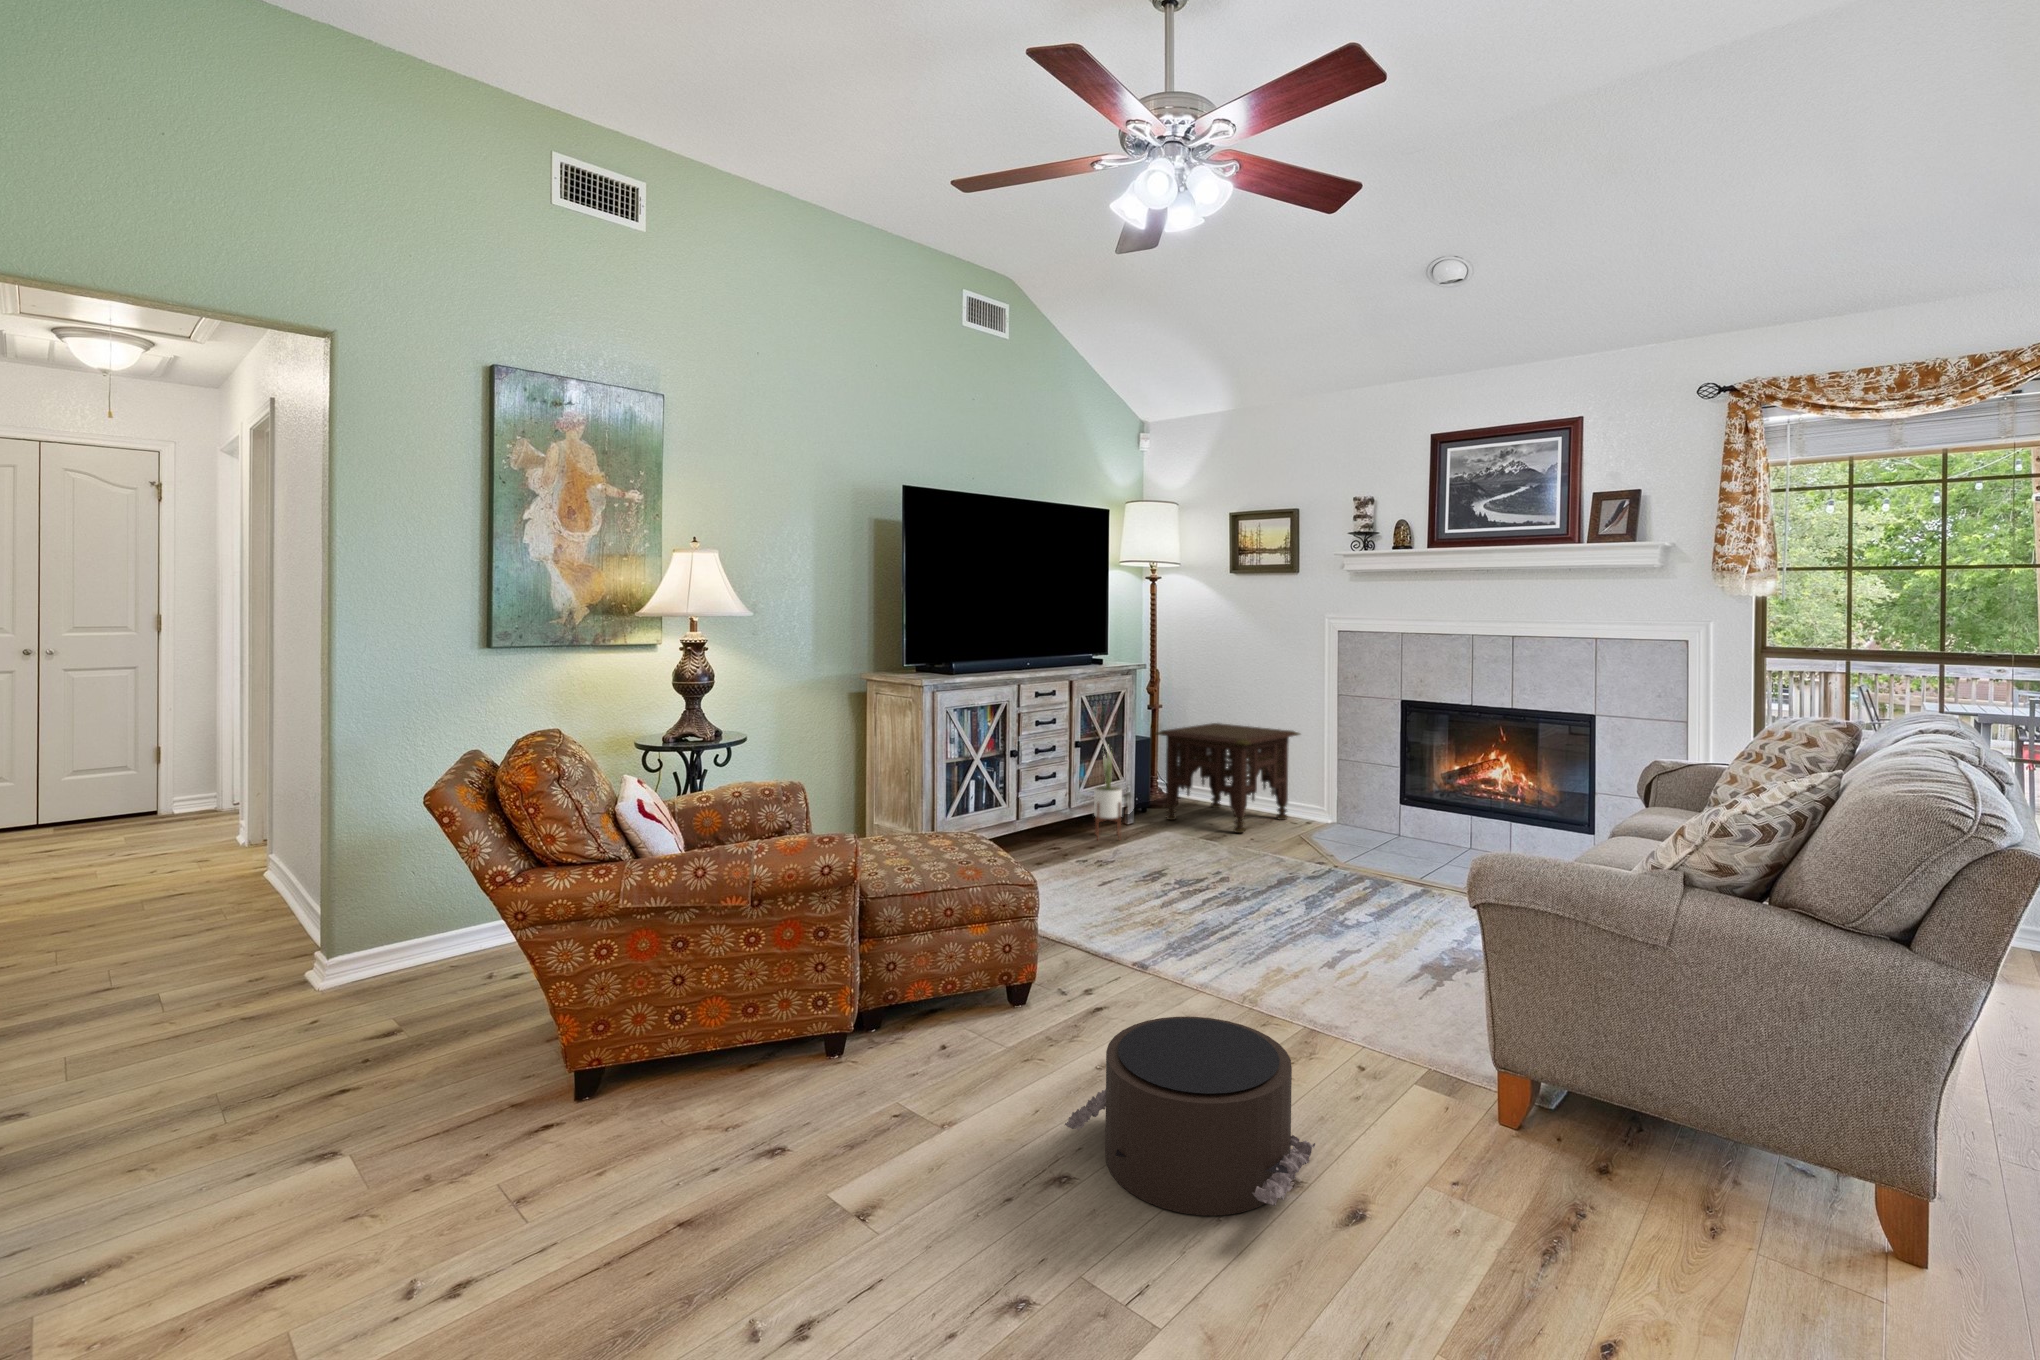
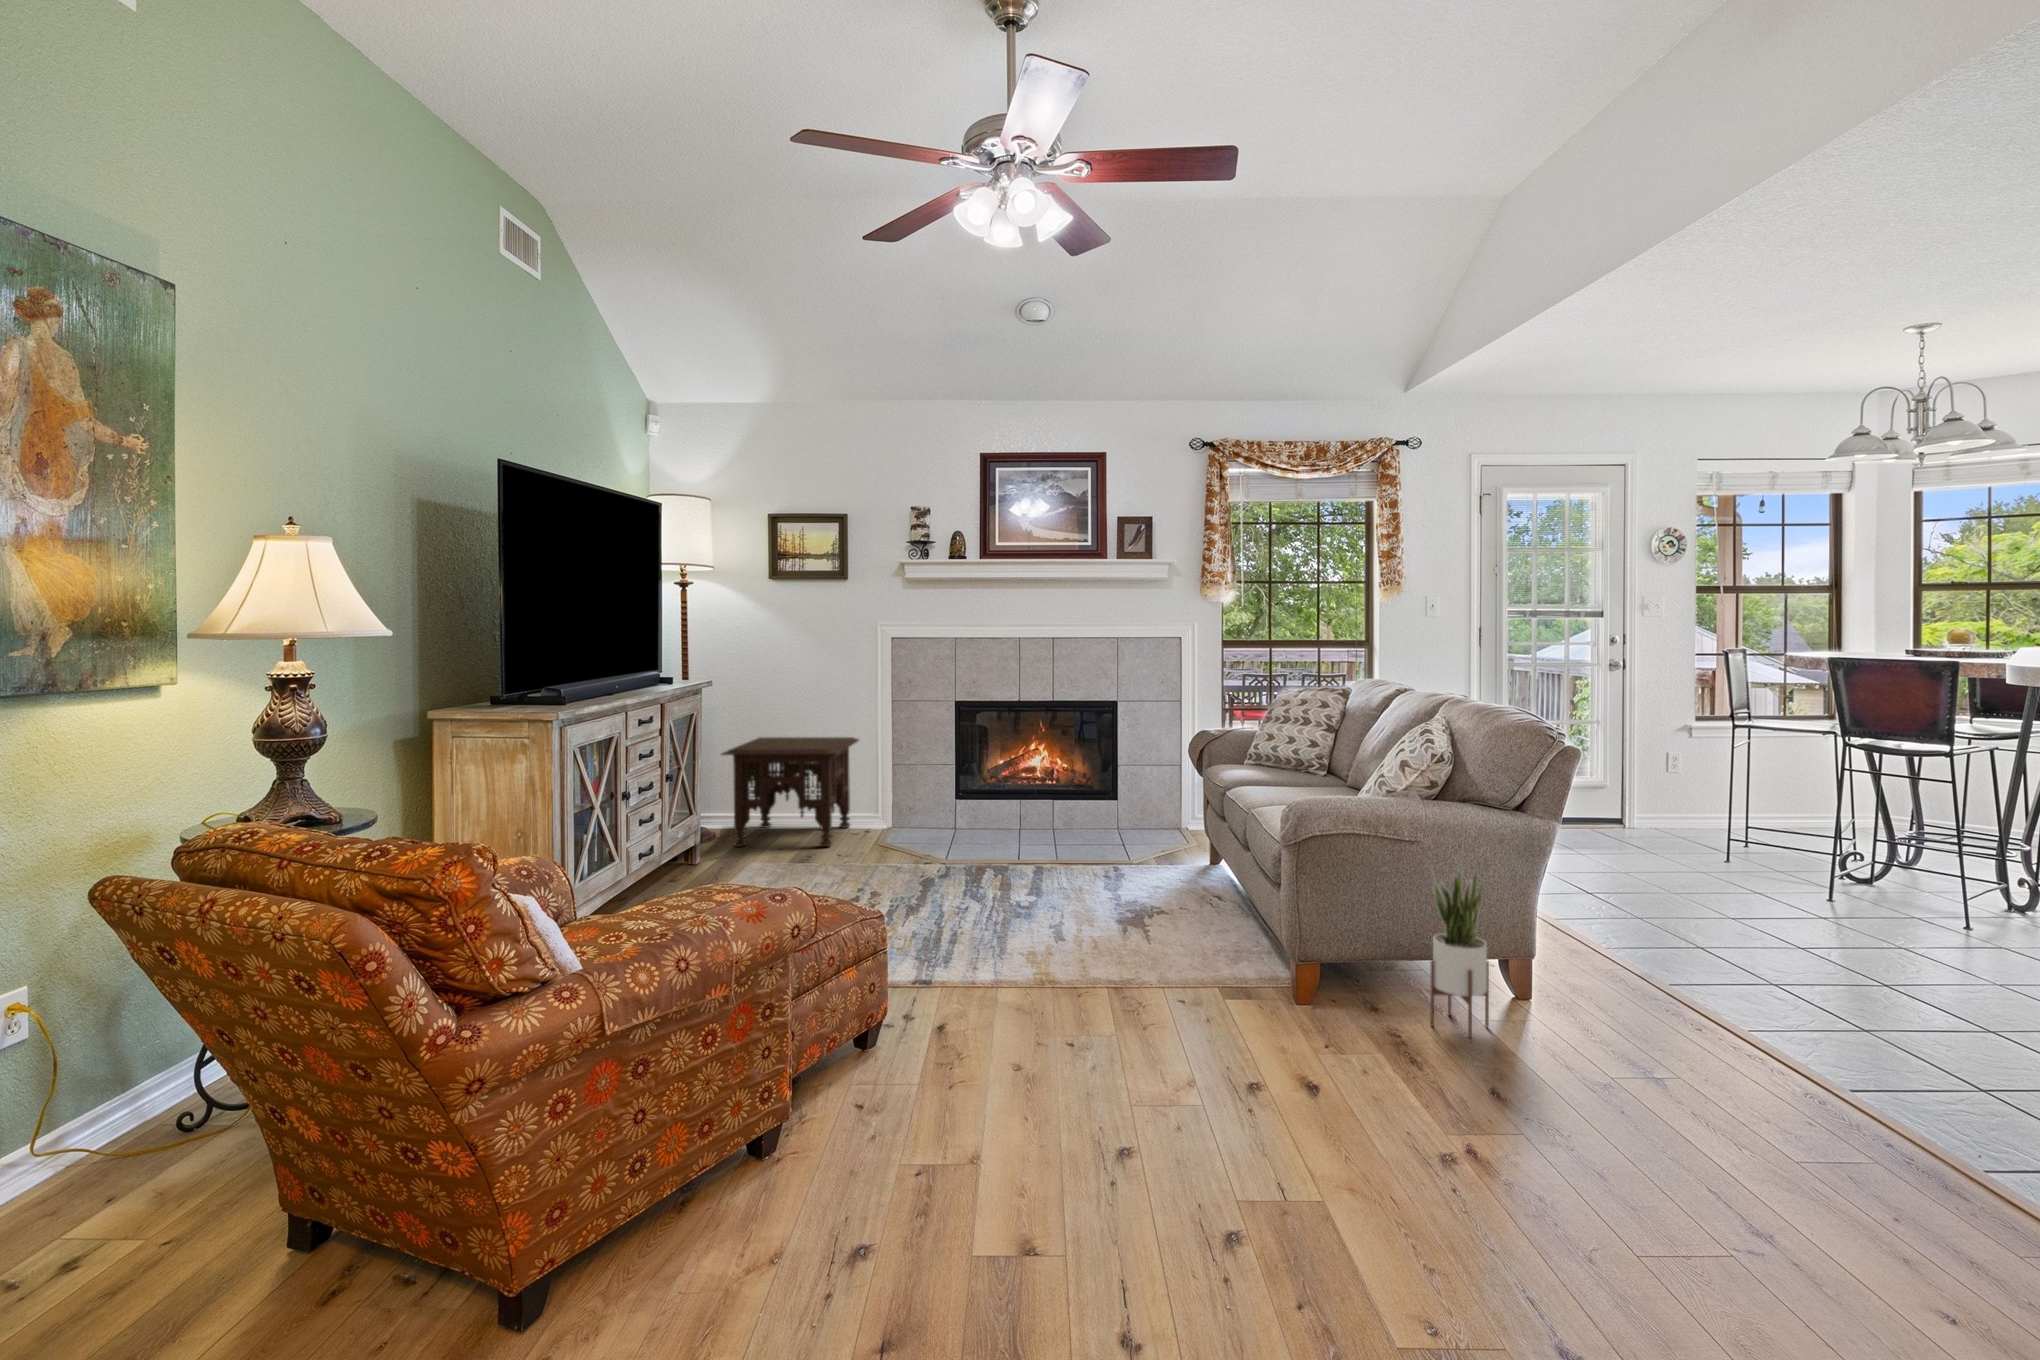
potted plant: present [1094,753,1122,838] -> present [1430,862,1489,1038]
pouf: present [1065,1017,1315,1215] -> none [1085,981,1306,1143]

